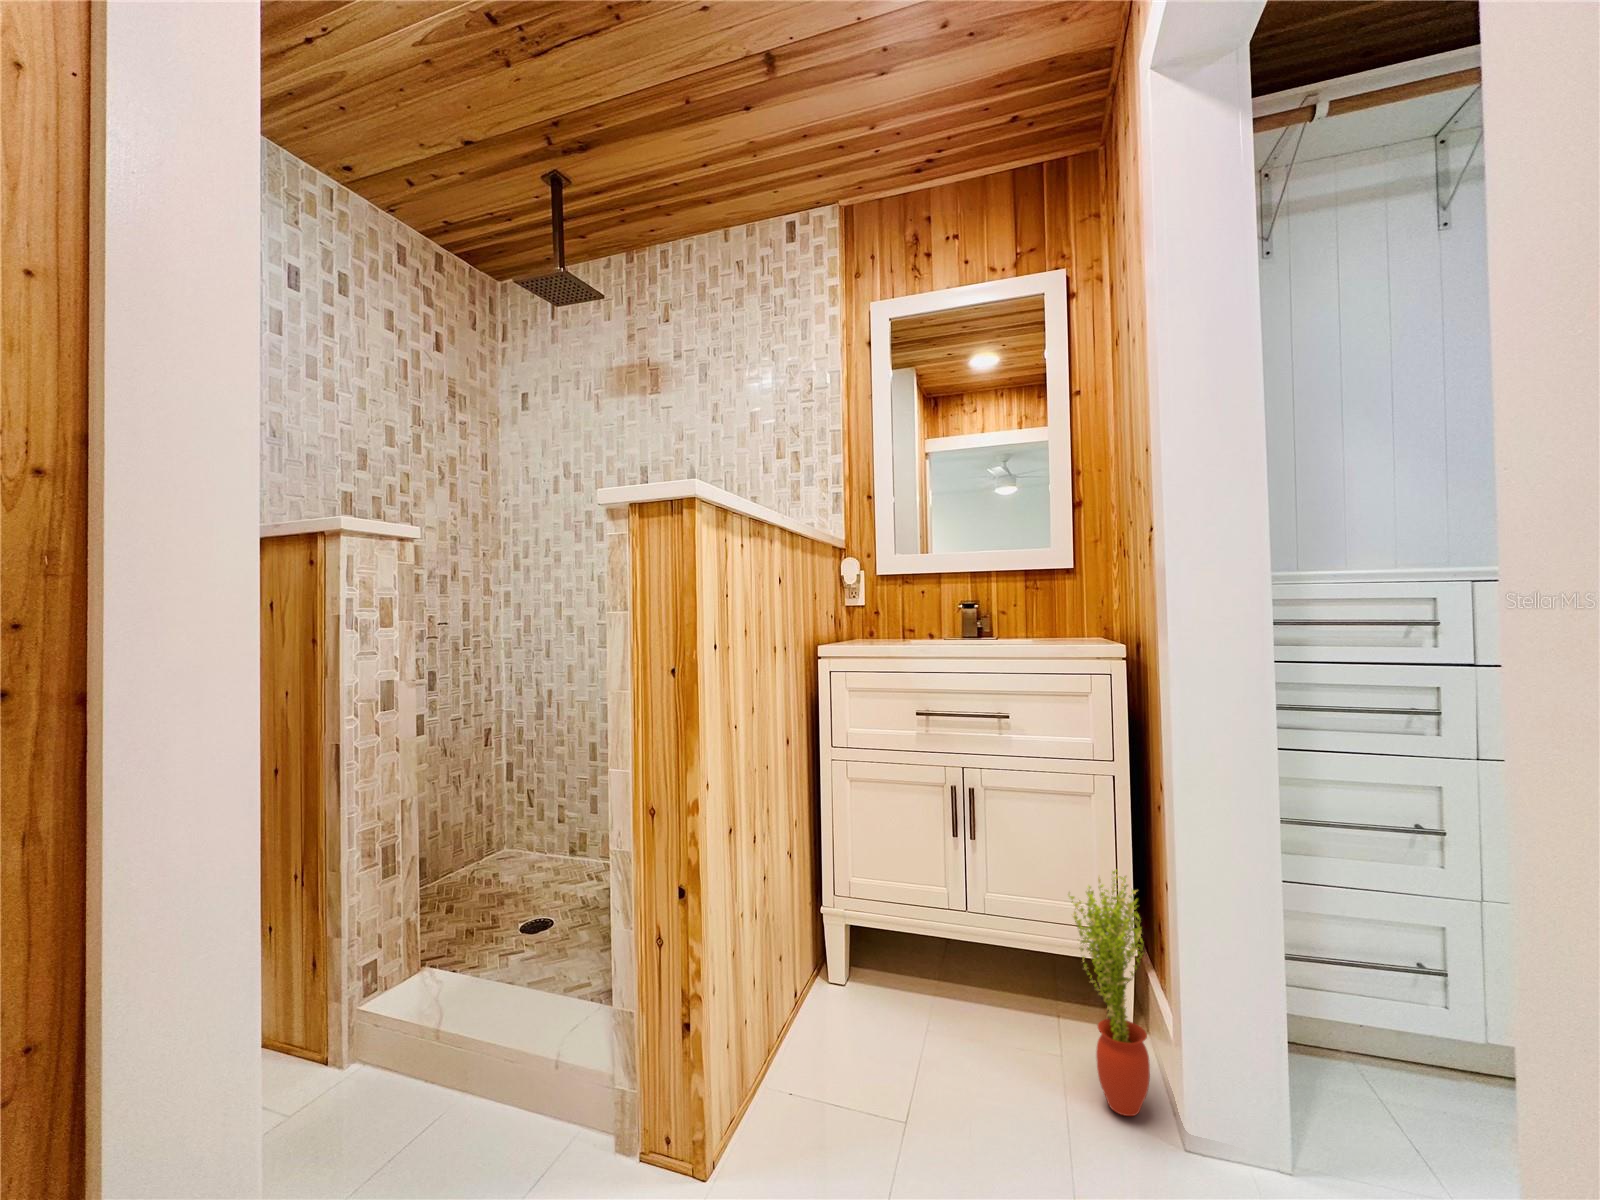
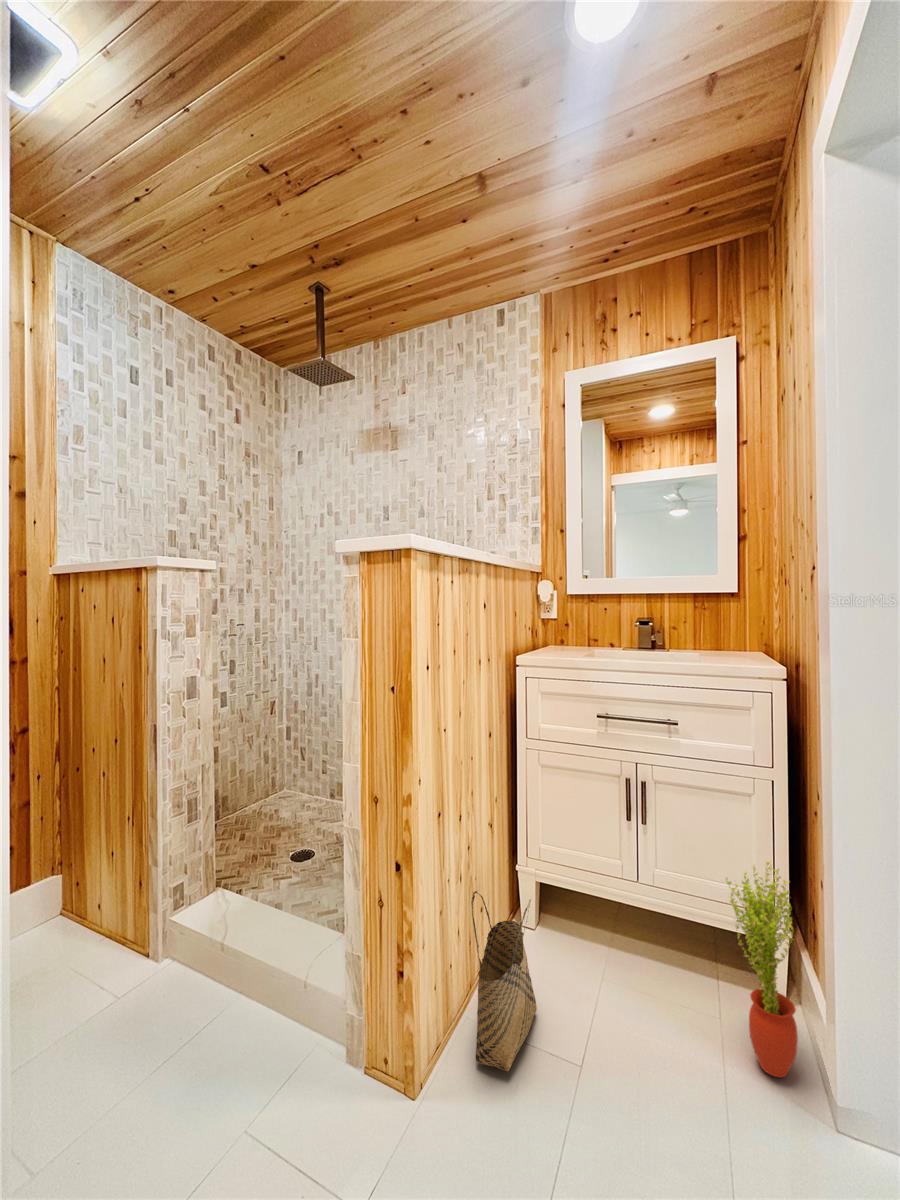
woven basket: none [770,929,850,1141] -> present [471,891,537,1071]

